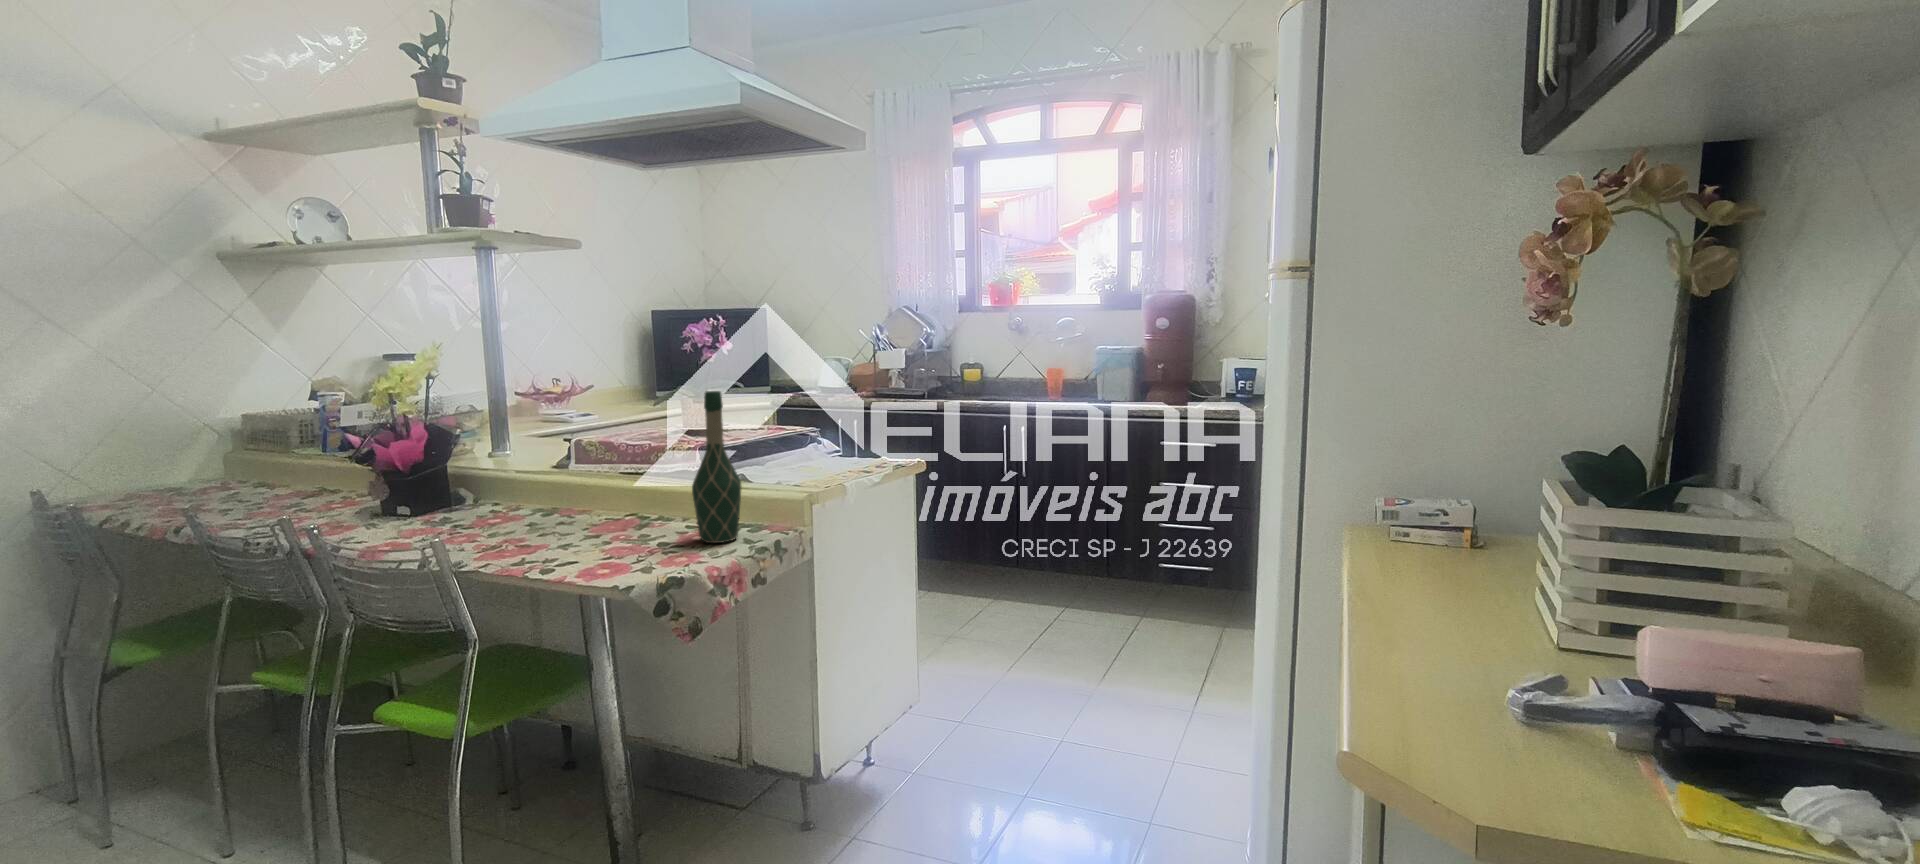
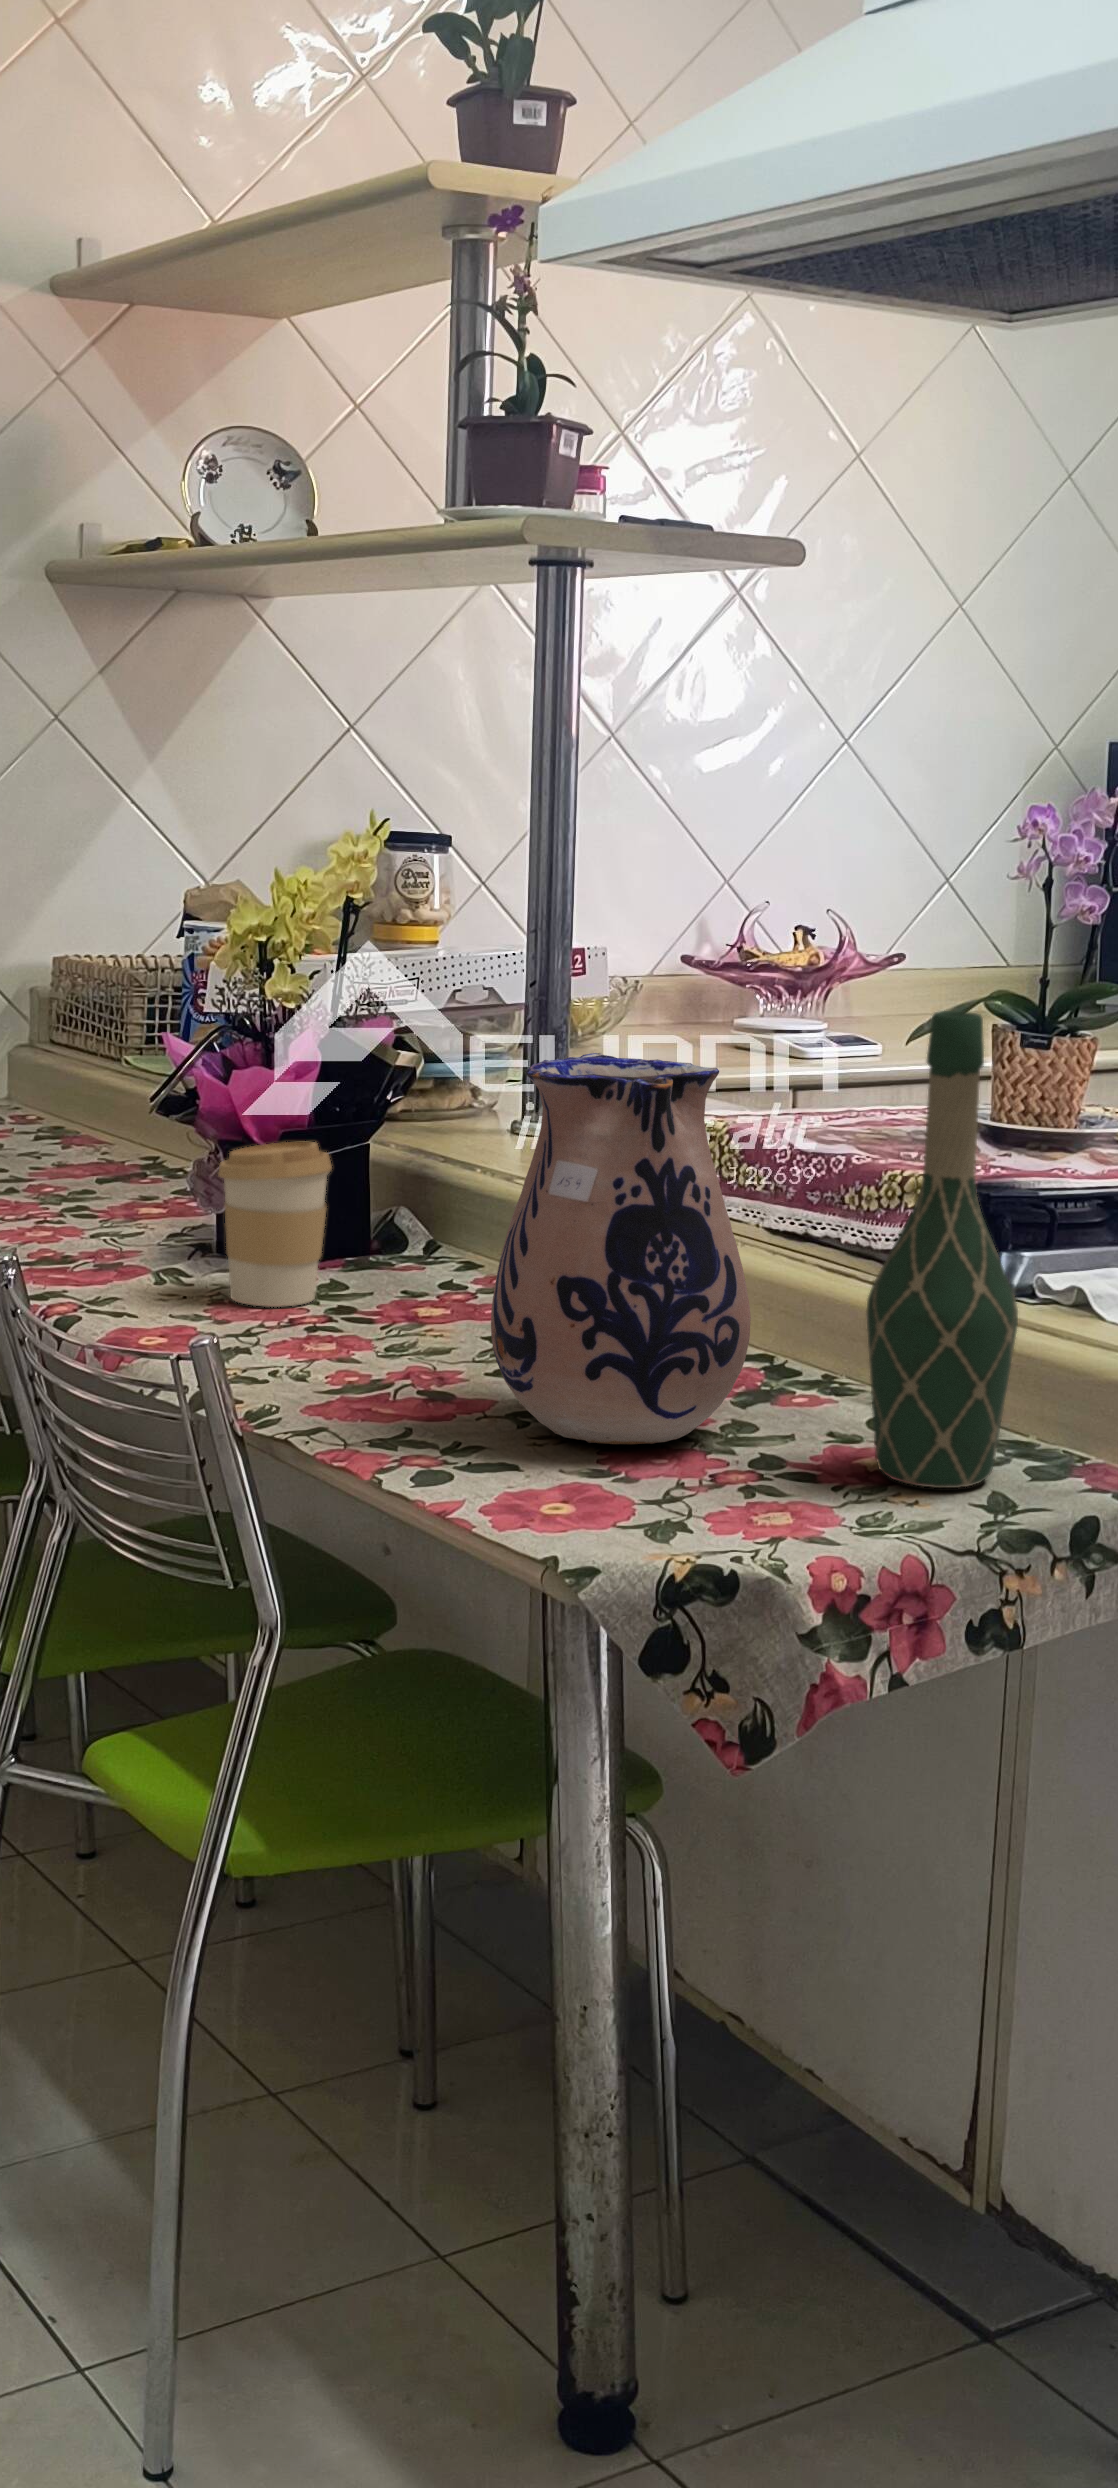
ceramic pitcher: none [551,418,647,552] -> present [491,1053,751,1444]
coffee cup: none [394,468,445,533] -> present [219,1141,332,1307]

